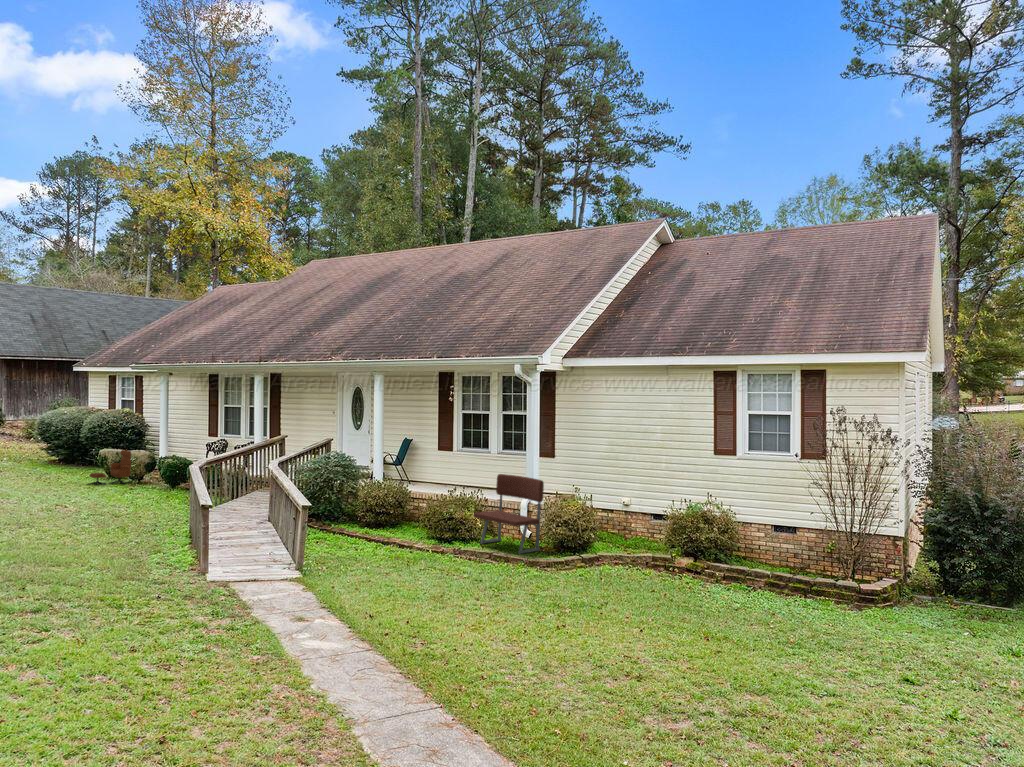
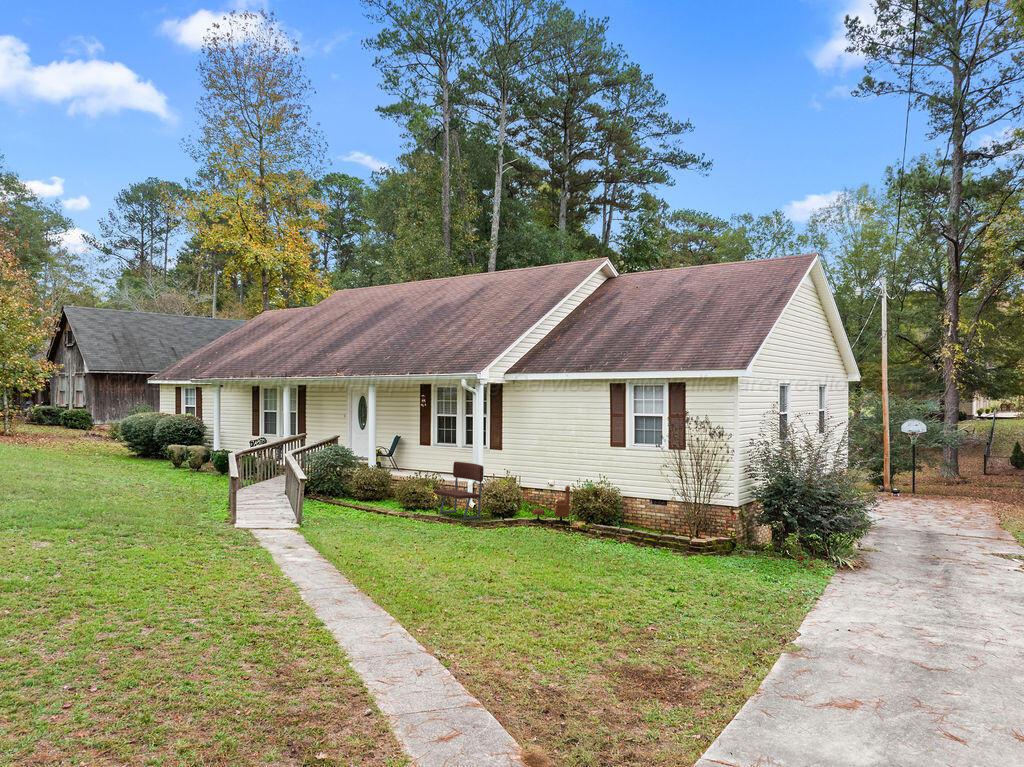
lounge chair: present [90,450,131,485] -> present [529,486,570,525]

